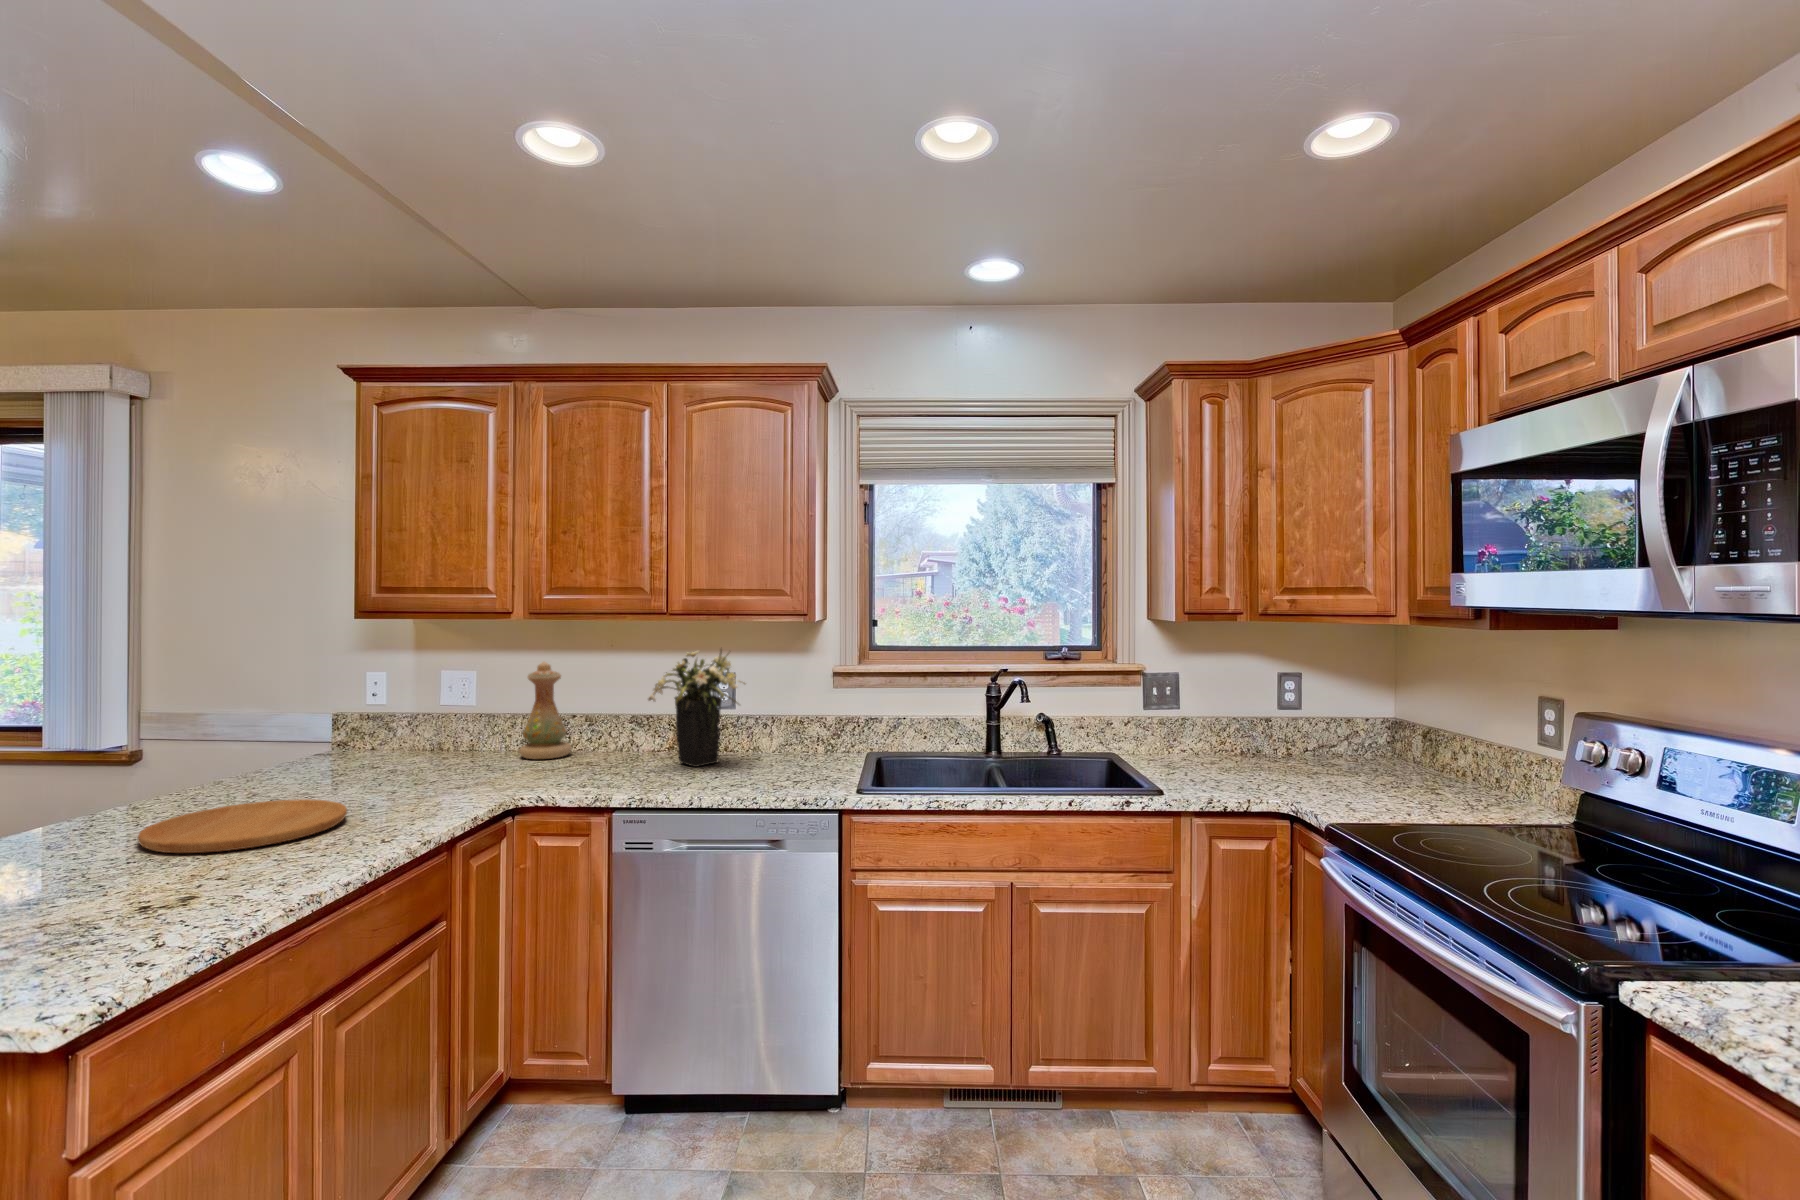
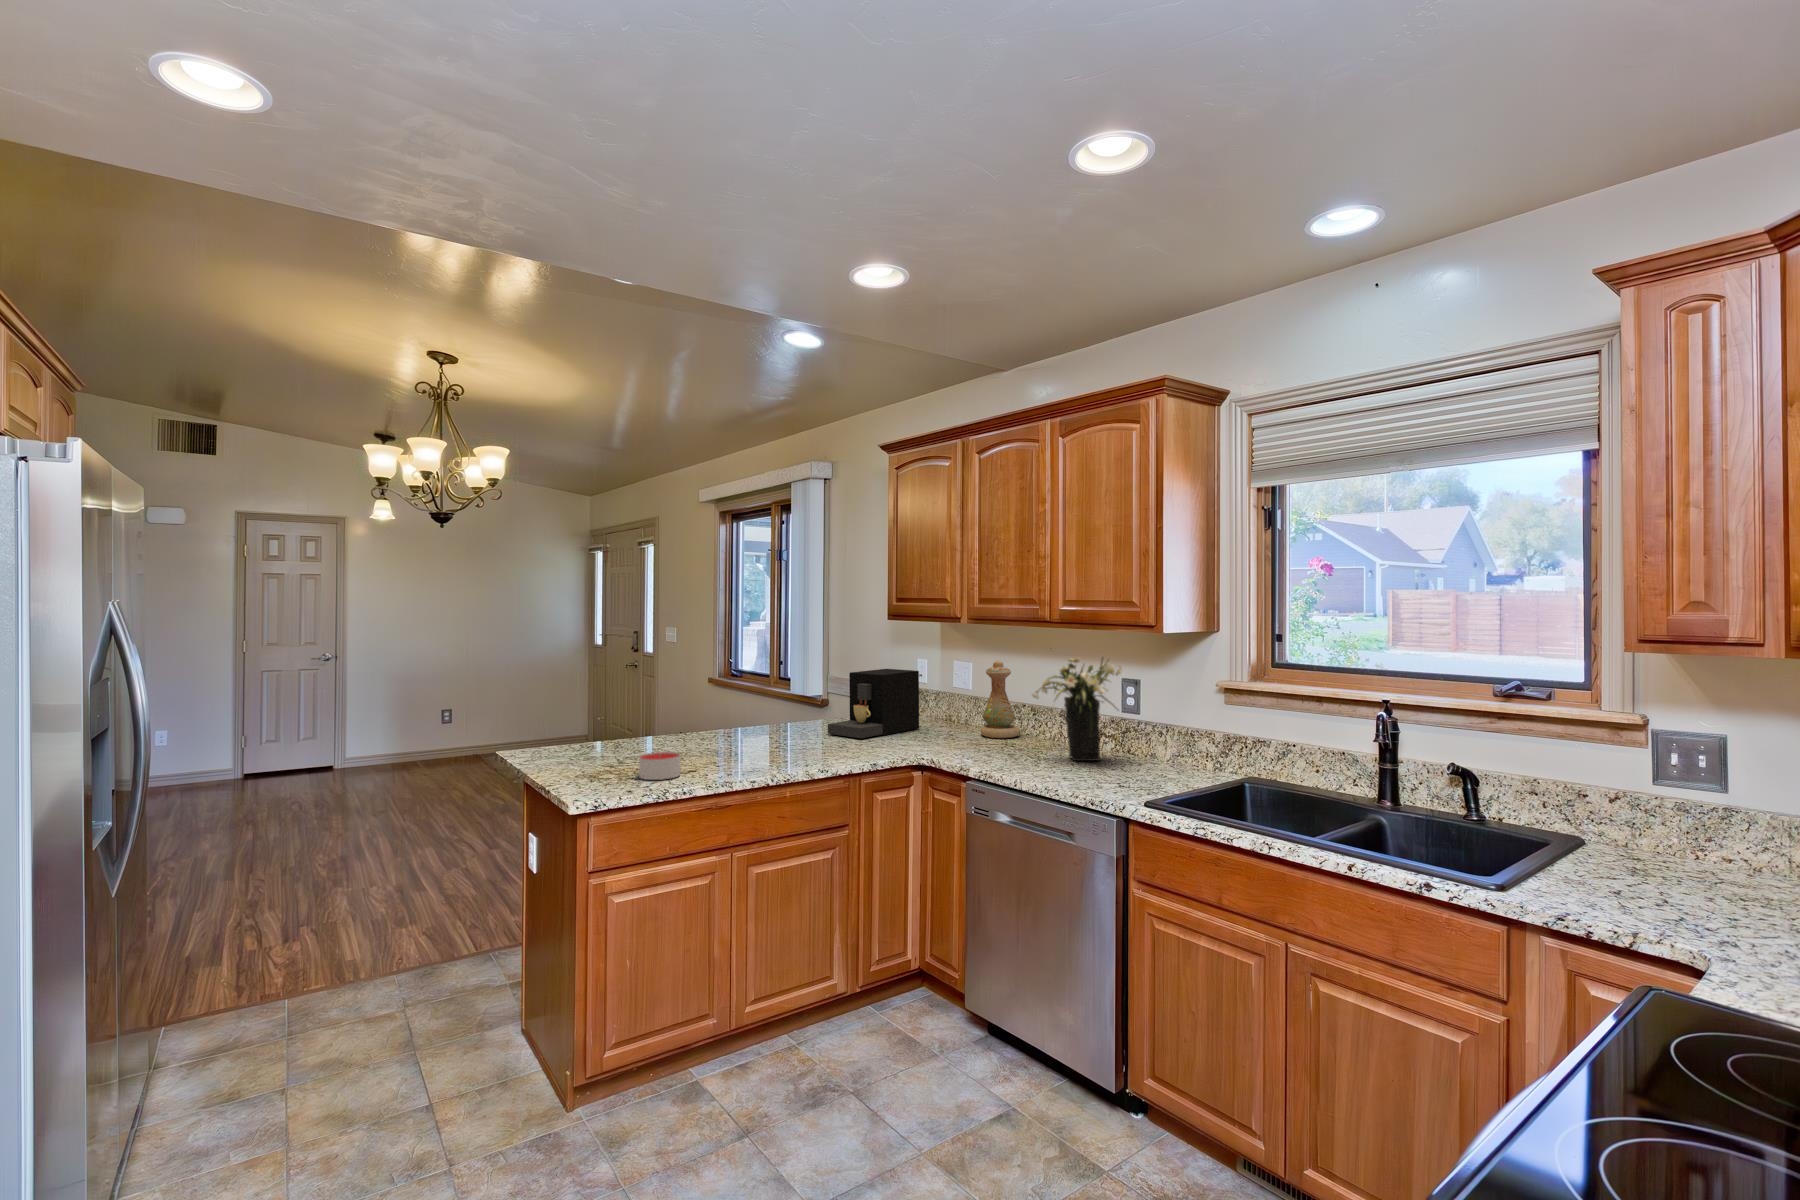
coffee maker: none [293,684,419,791] -> present [828,669,919,738]
cutting board: present [138,799,347,853] -> none [717,735,818,758]
candle: none [85,861,188,926] -> present [639,752,681,780]

